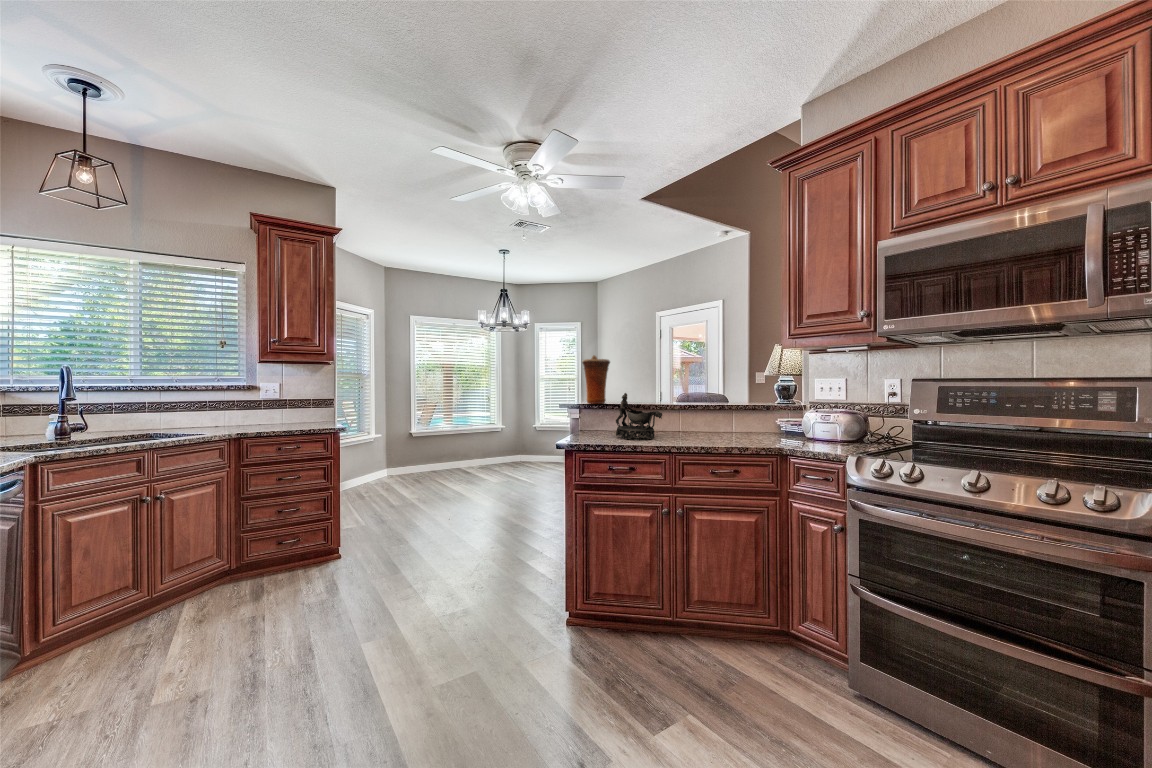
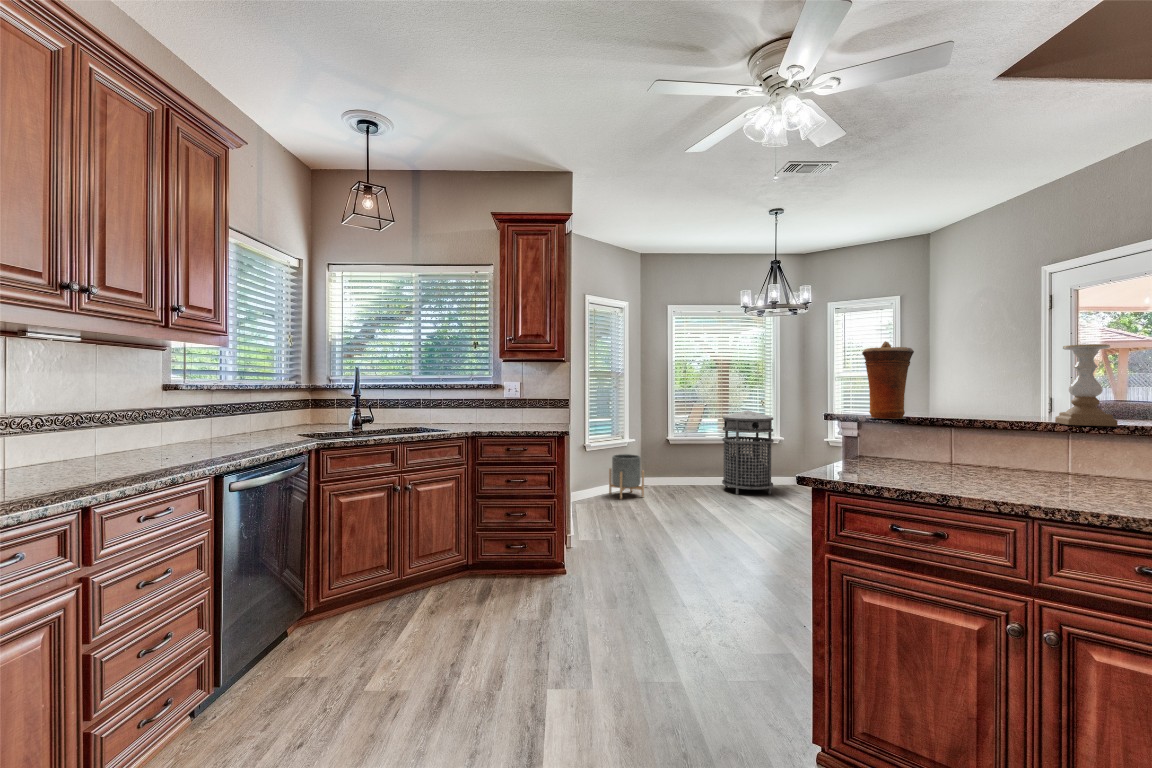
candle holder: none [676,360,701,403] -> present [1055,344,1118,427]
decorative bowl: present [616,393,662,440] -> none [914,403,1011,489]
trash can: none [458,404,498,474] -> present [722,410,774,495]
planter: none [356,449,391,490] -> present [609,454,644,499]

